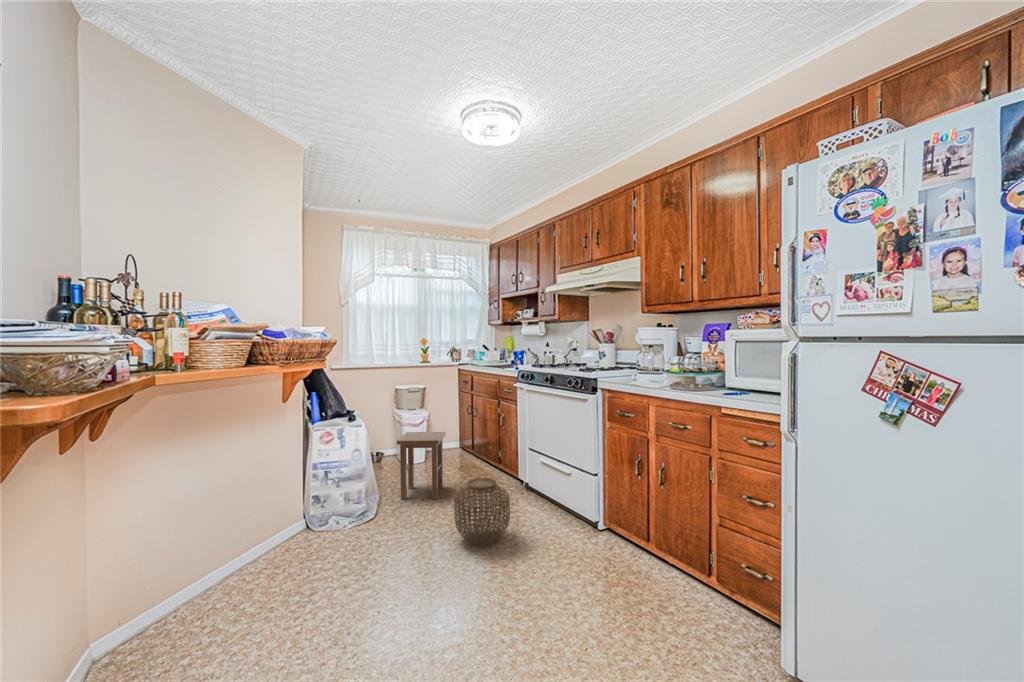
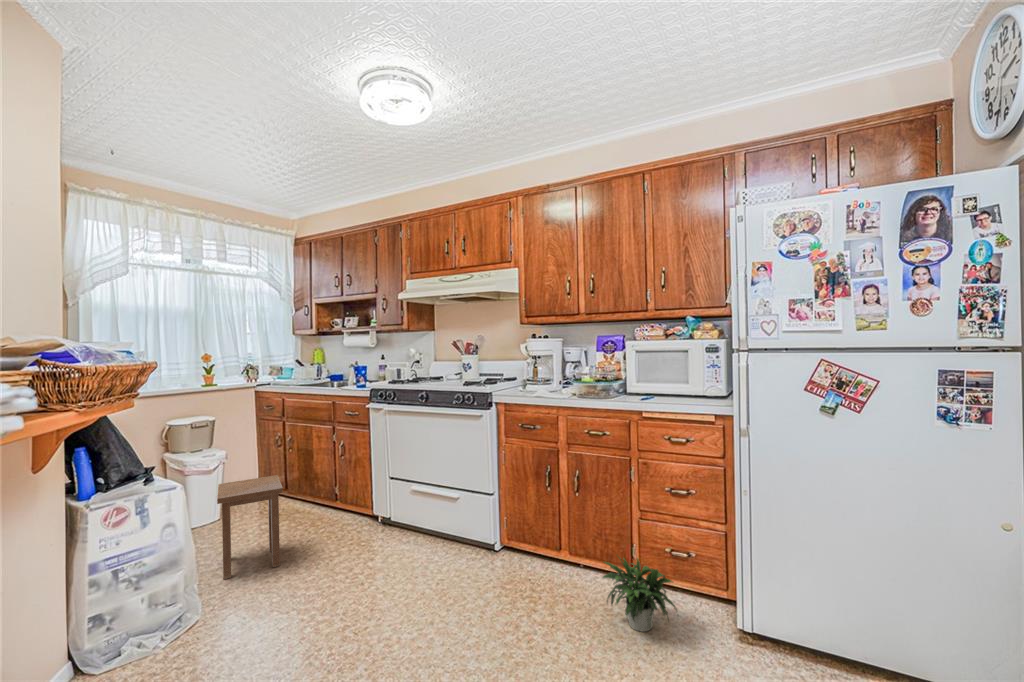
woven basket: present [454,478,510,546] -> none [345,523,416,610]
potted plant: none [644,550,724,636] -> present [603,557,677,632]

